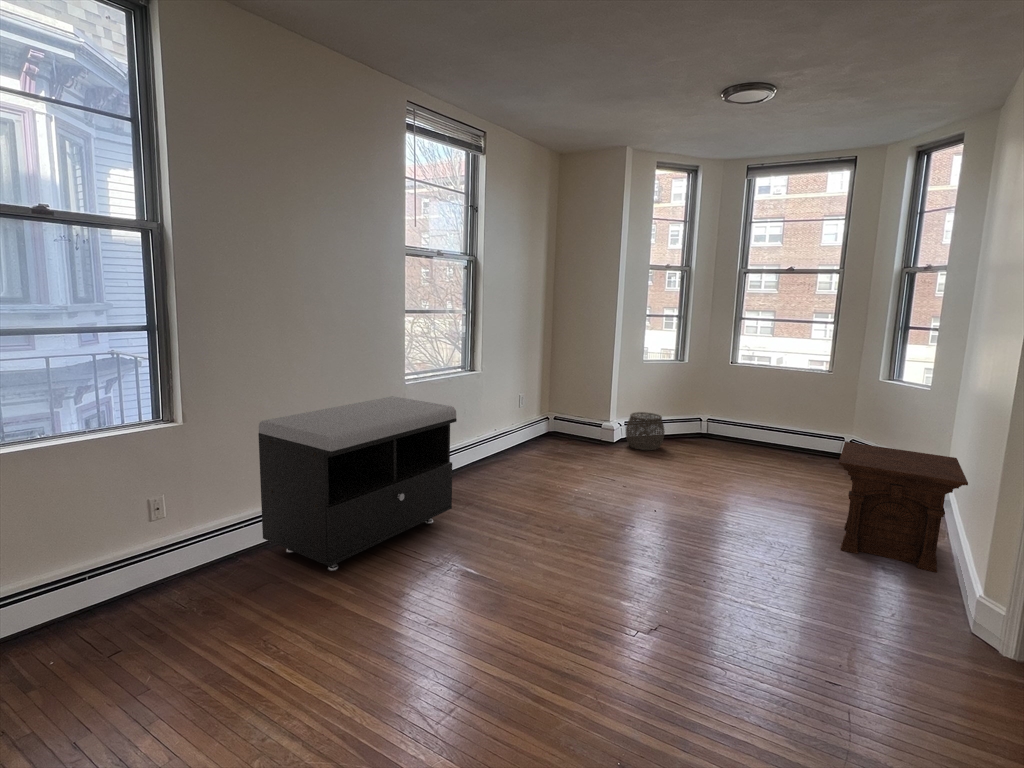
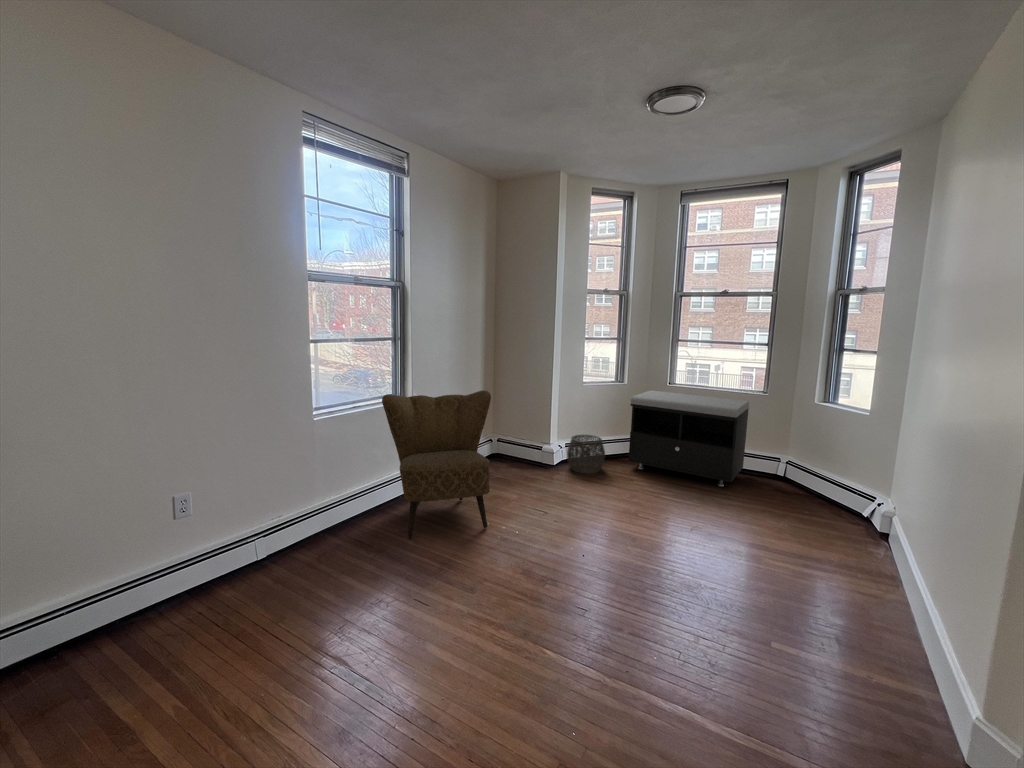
armchair: none [460,362,564,496] -> present [382,390,491,539]
storage bench: present [258,396,457,571] -> present [628,390,749,487]
side table: present [839,442,968,572] -> none [782,479,936,642]

